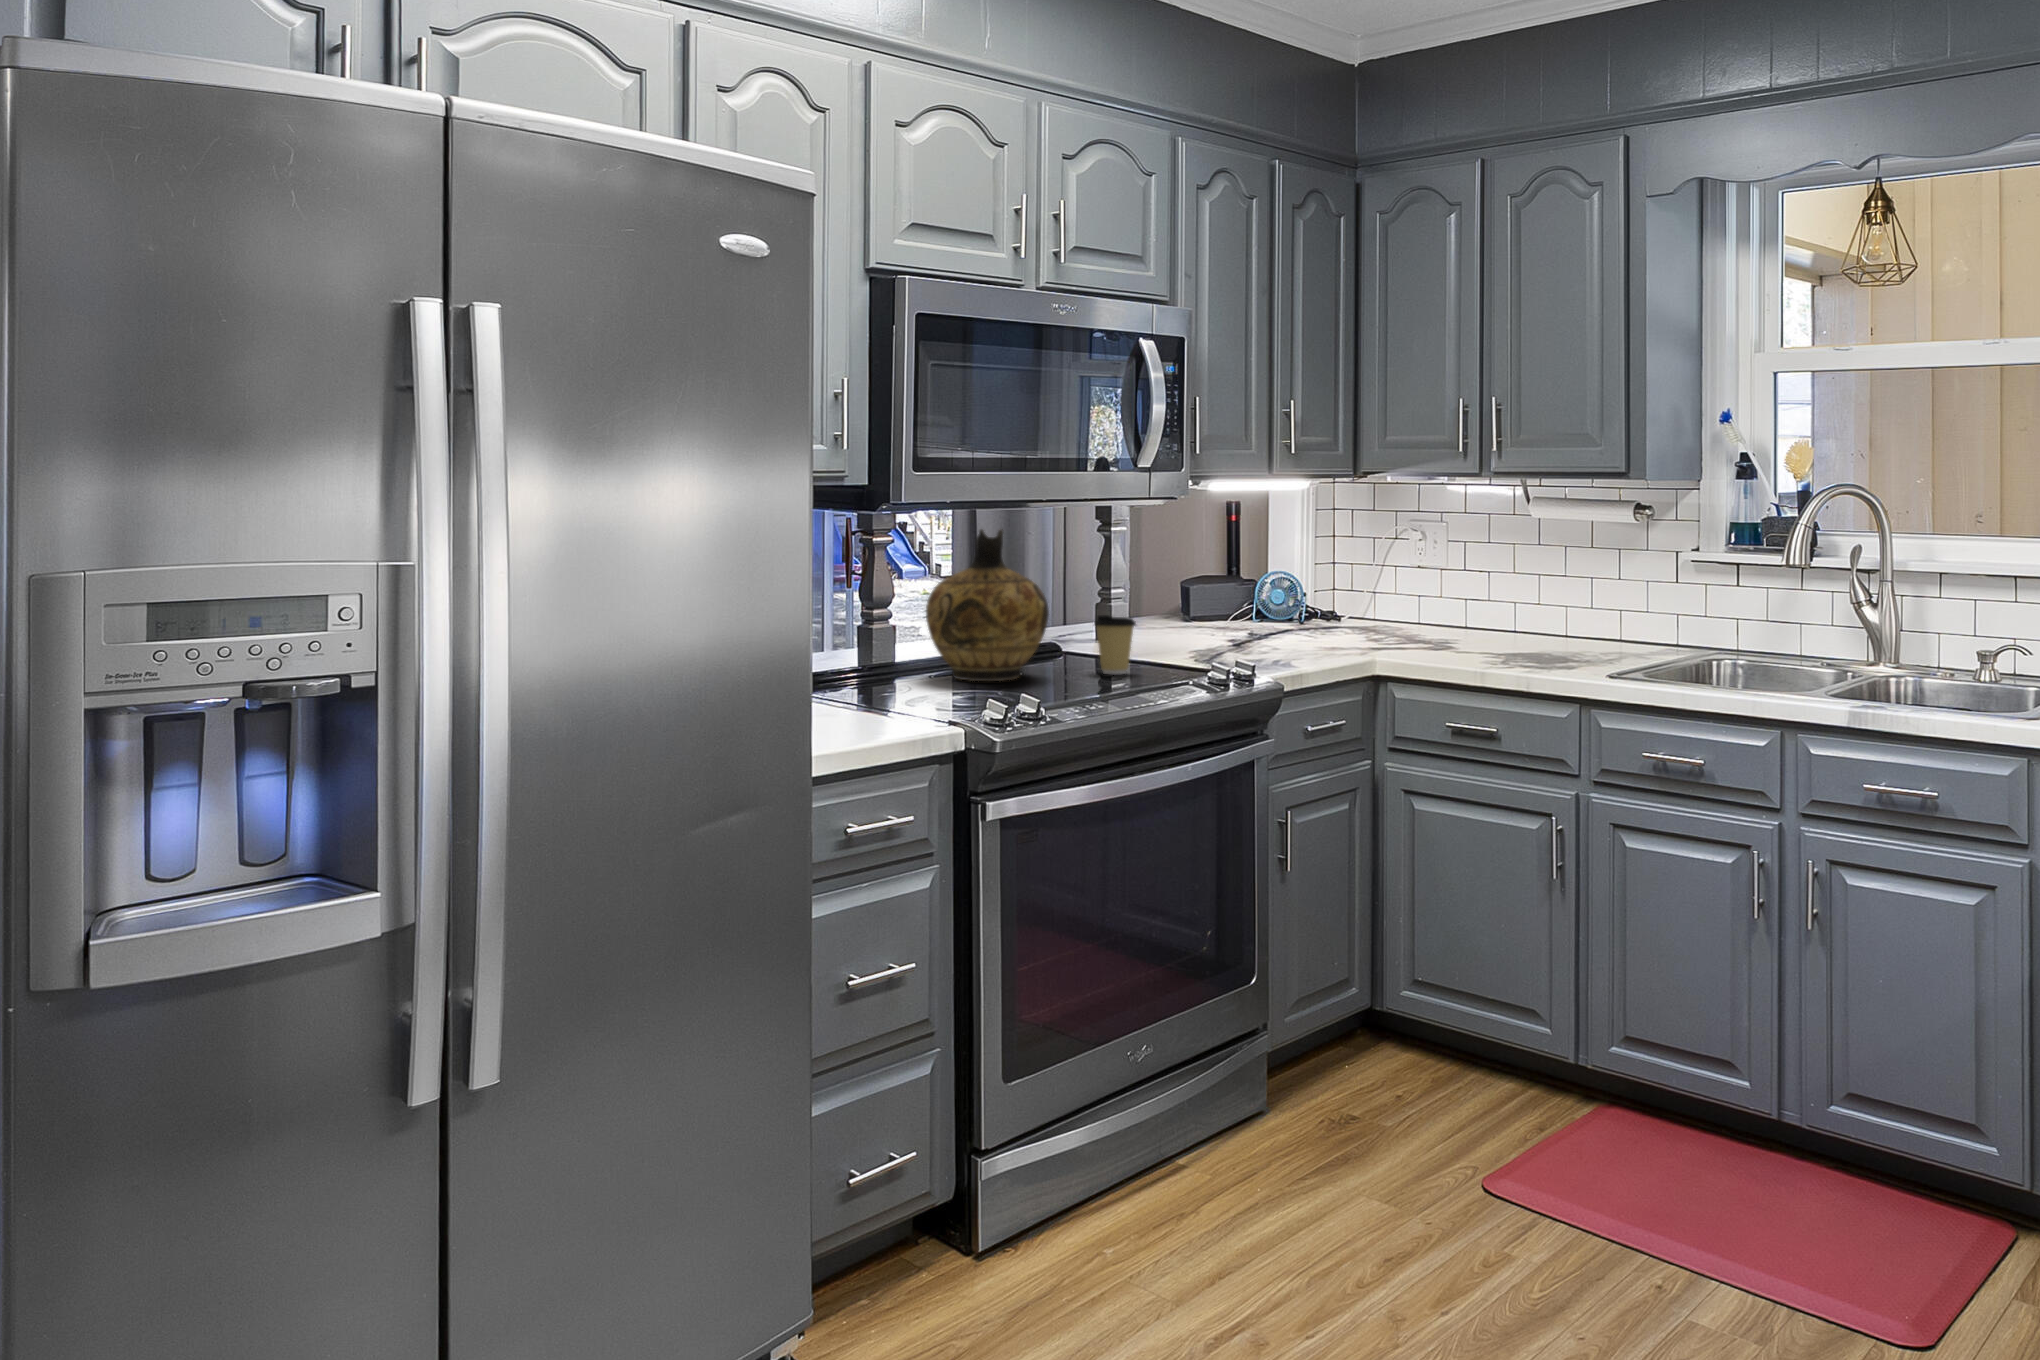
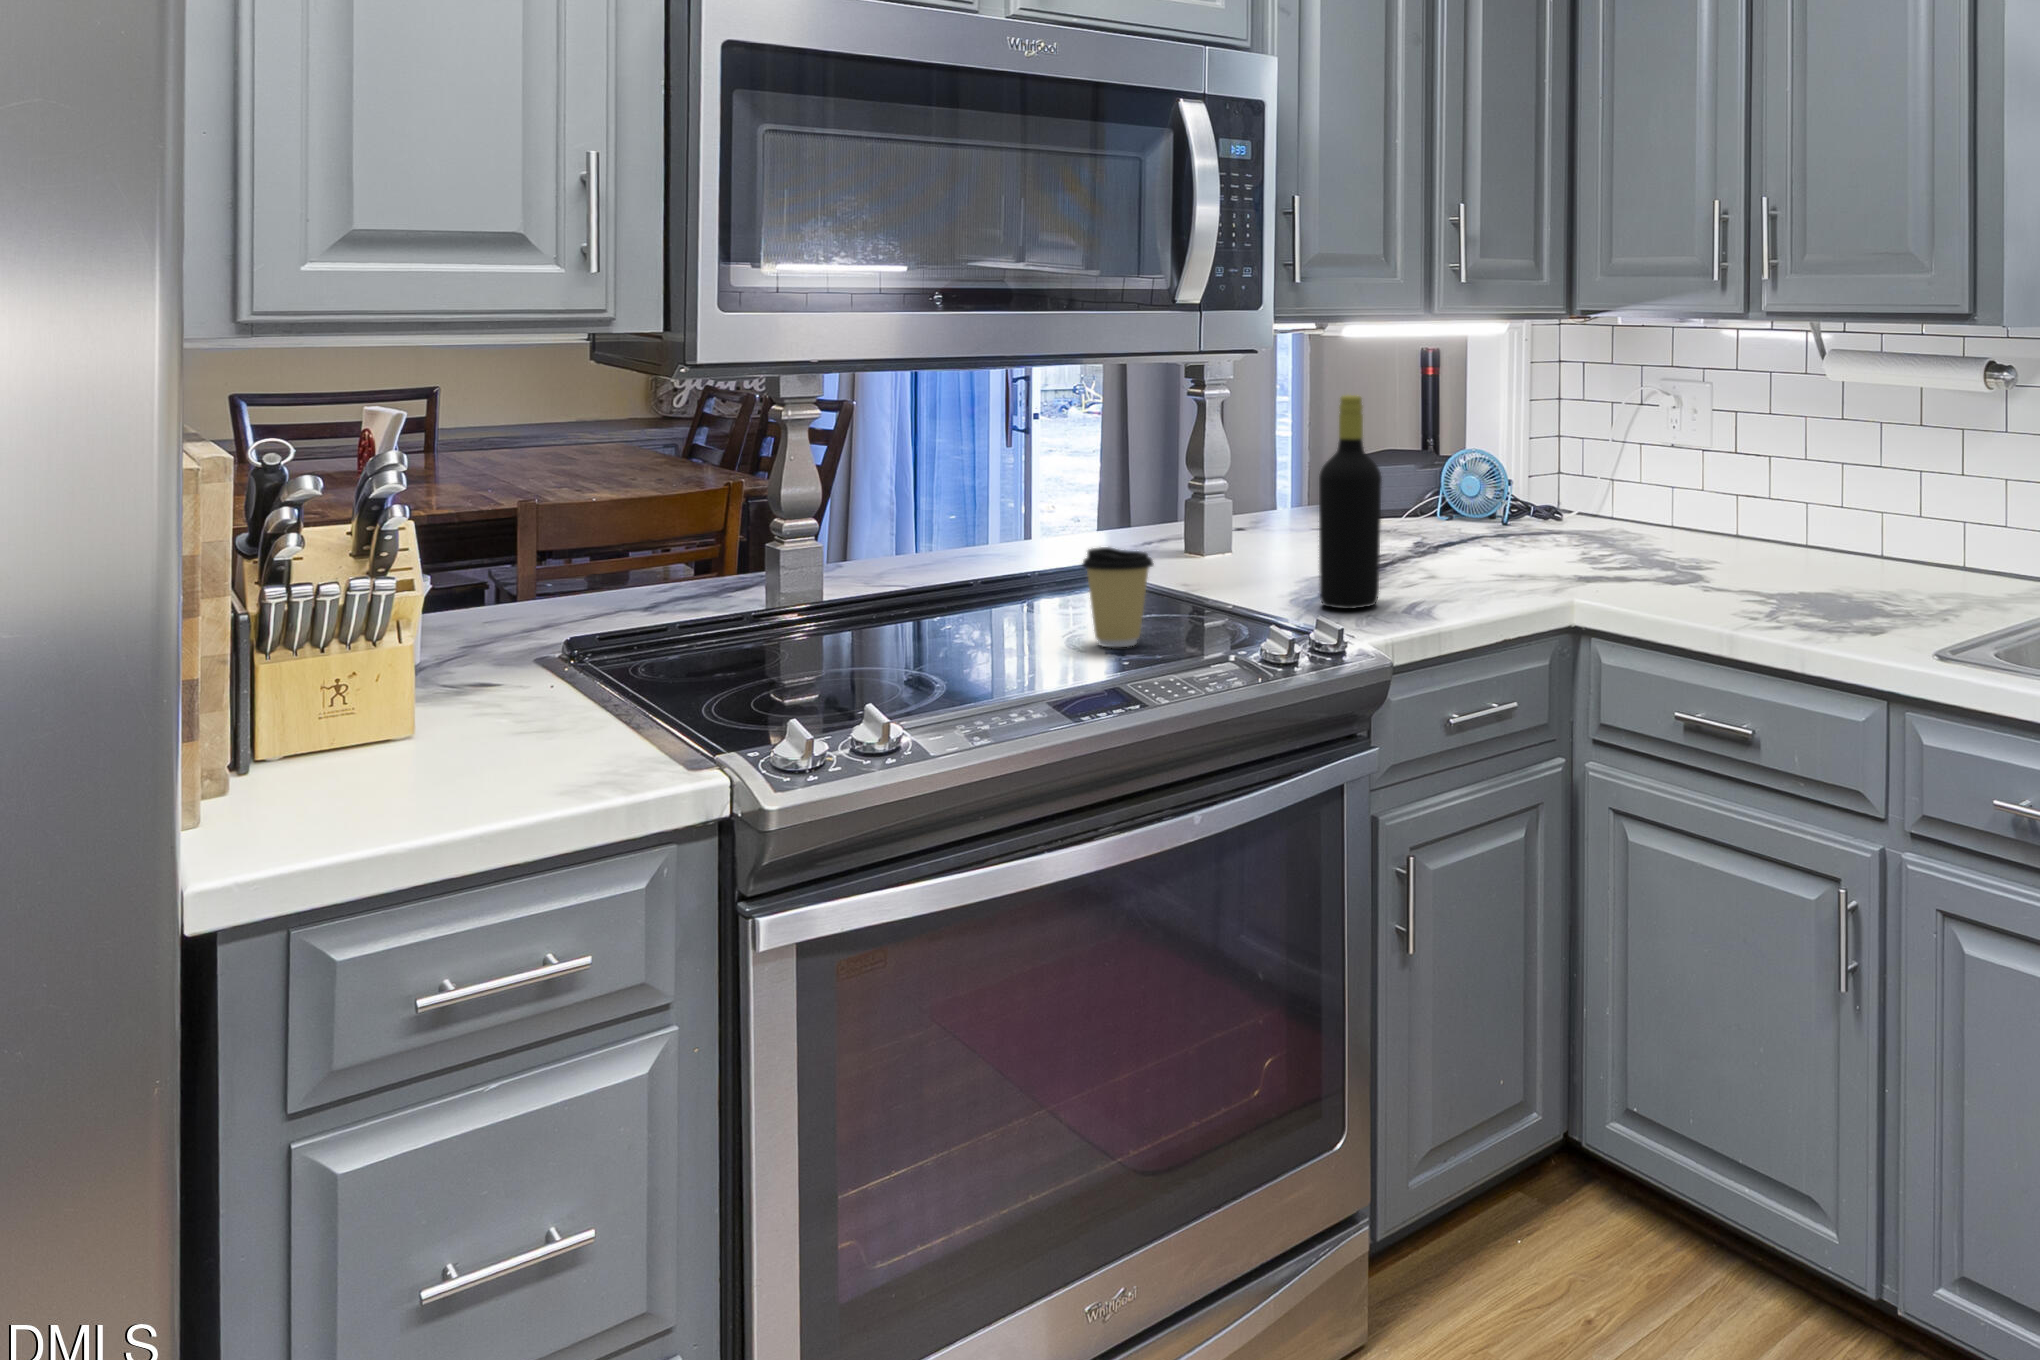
bottle: none [1219,524,1258,659] -> present [1319,395,1382,609]
ceramic jug: present [926,529,1049,681] -> none [782,412,997,666]

